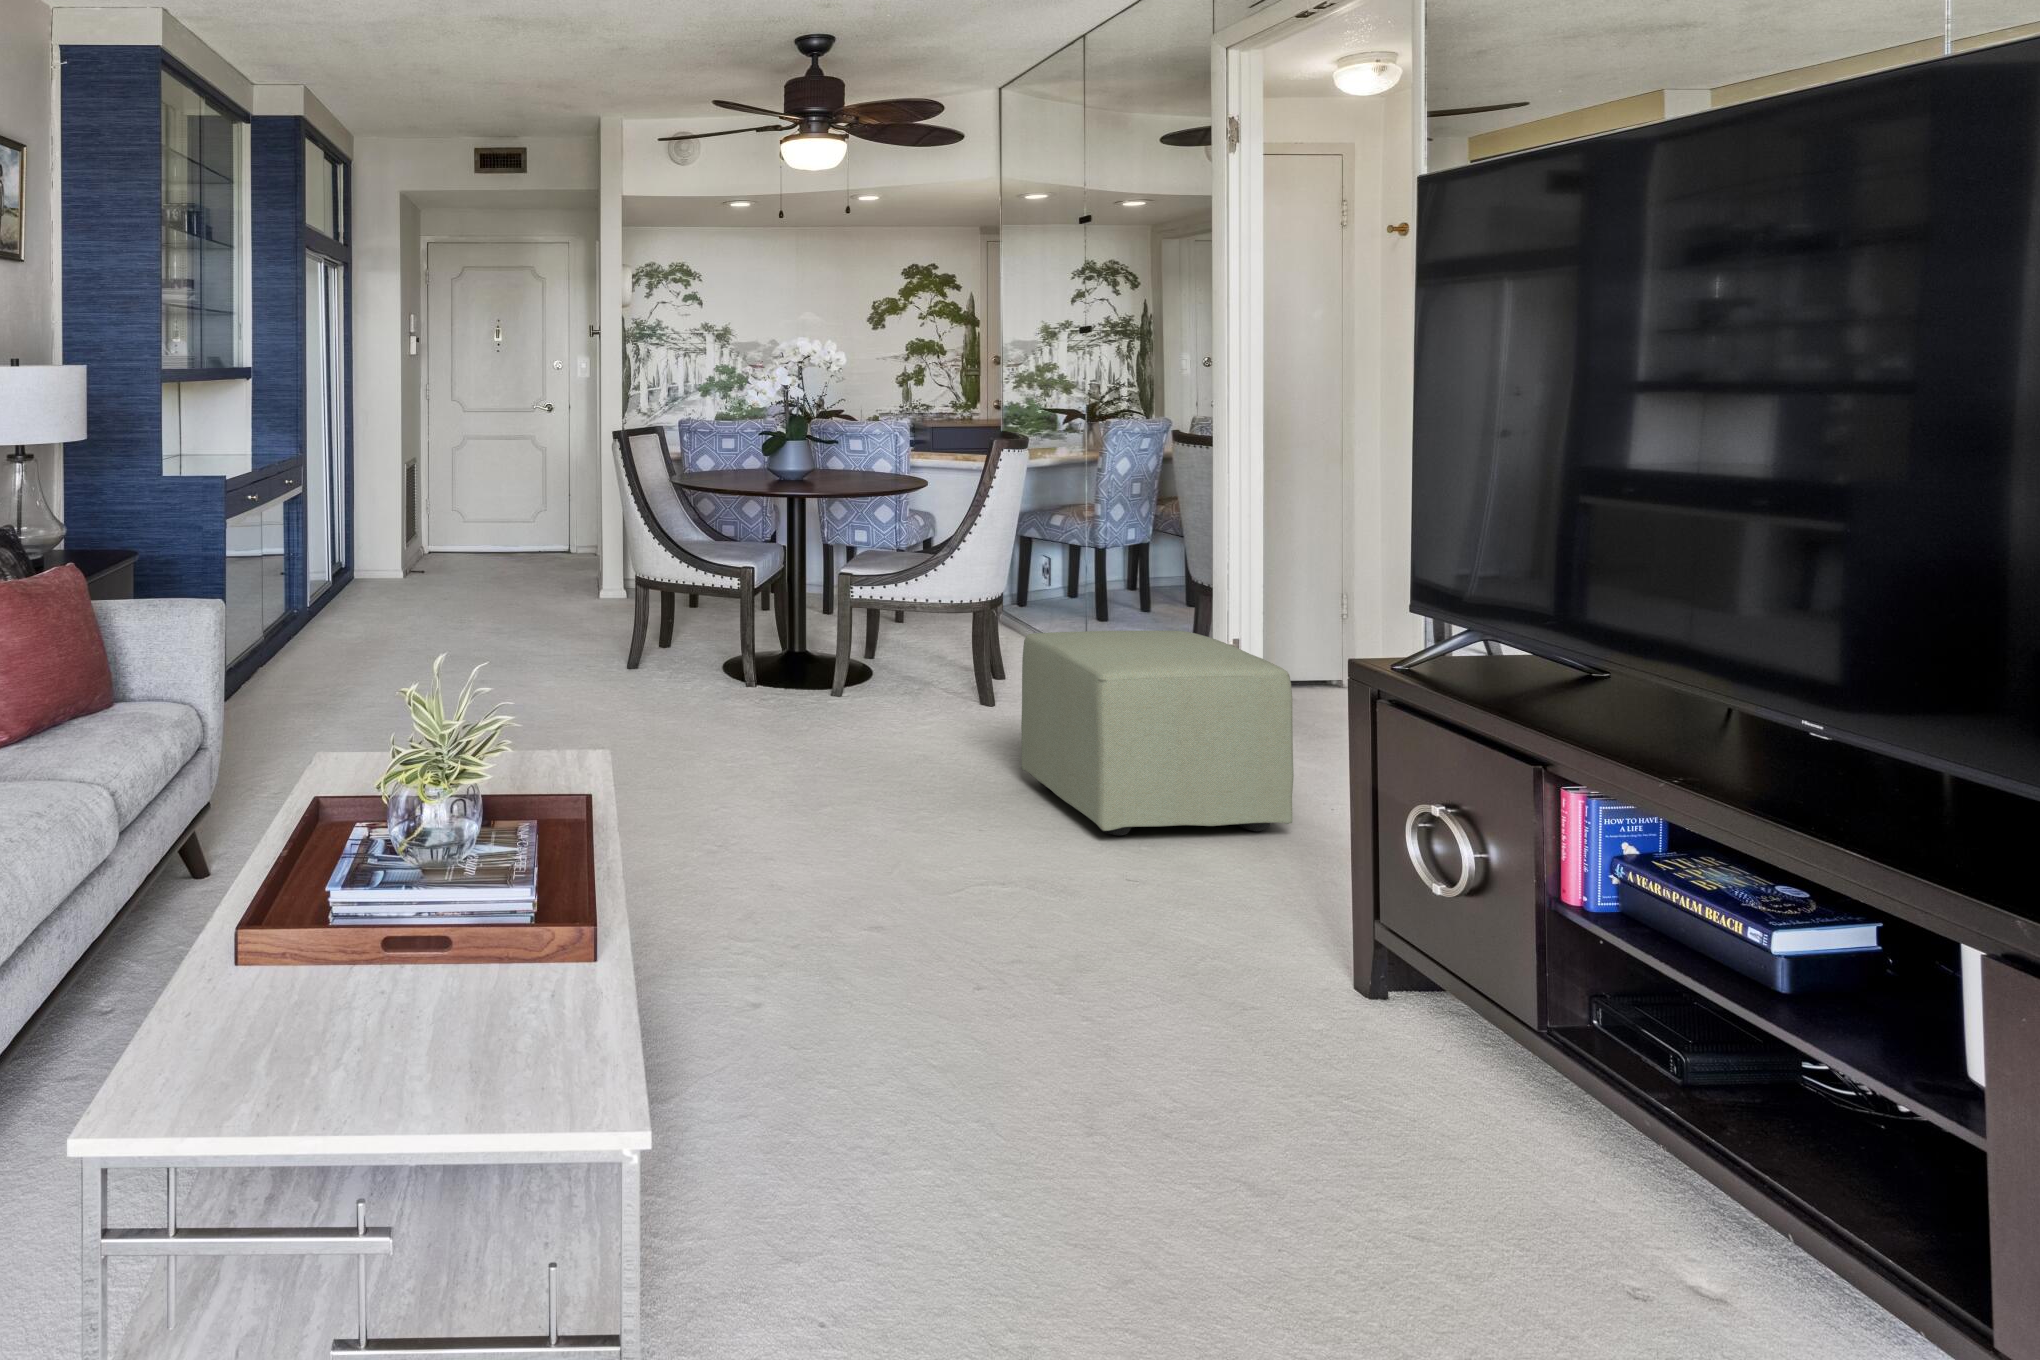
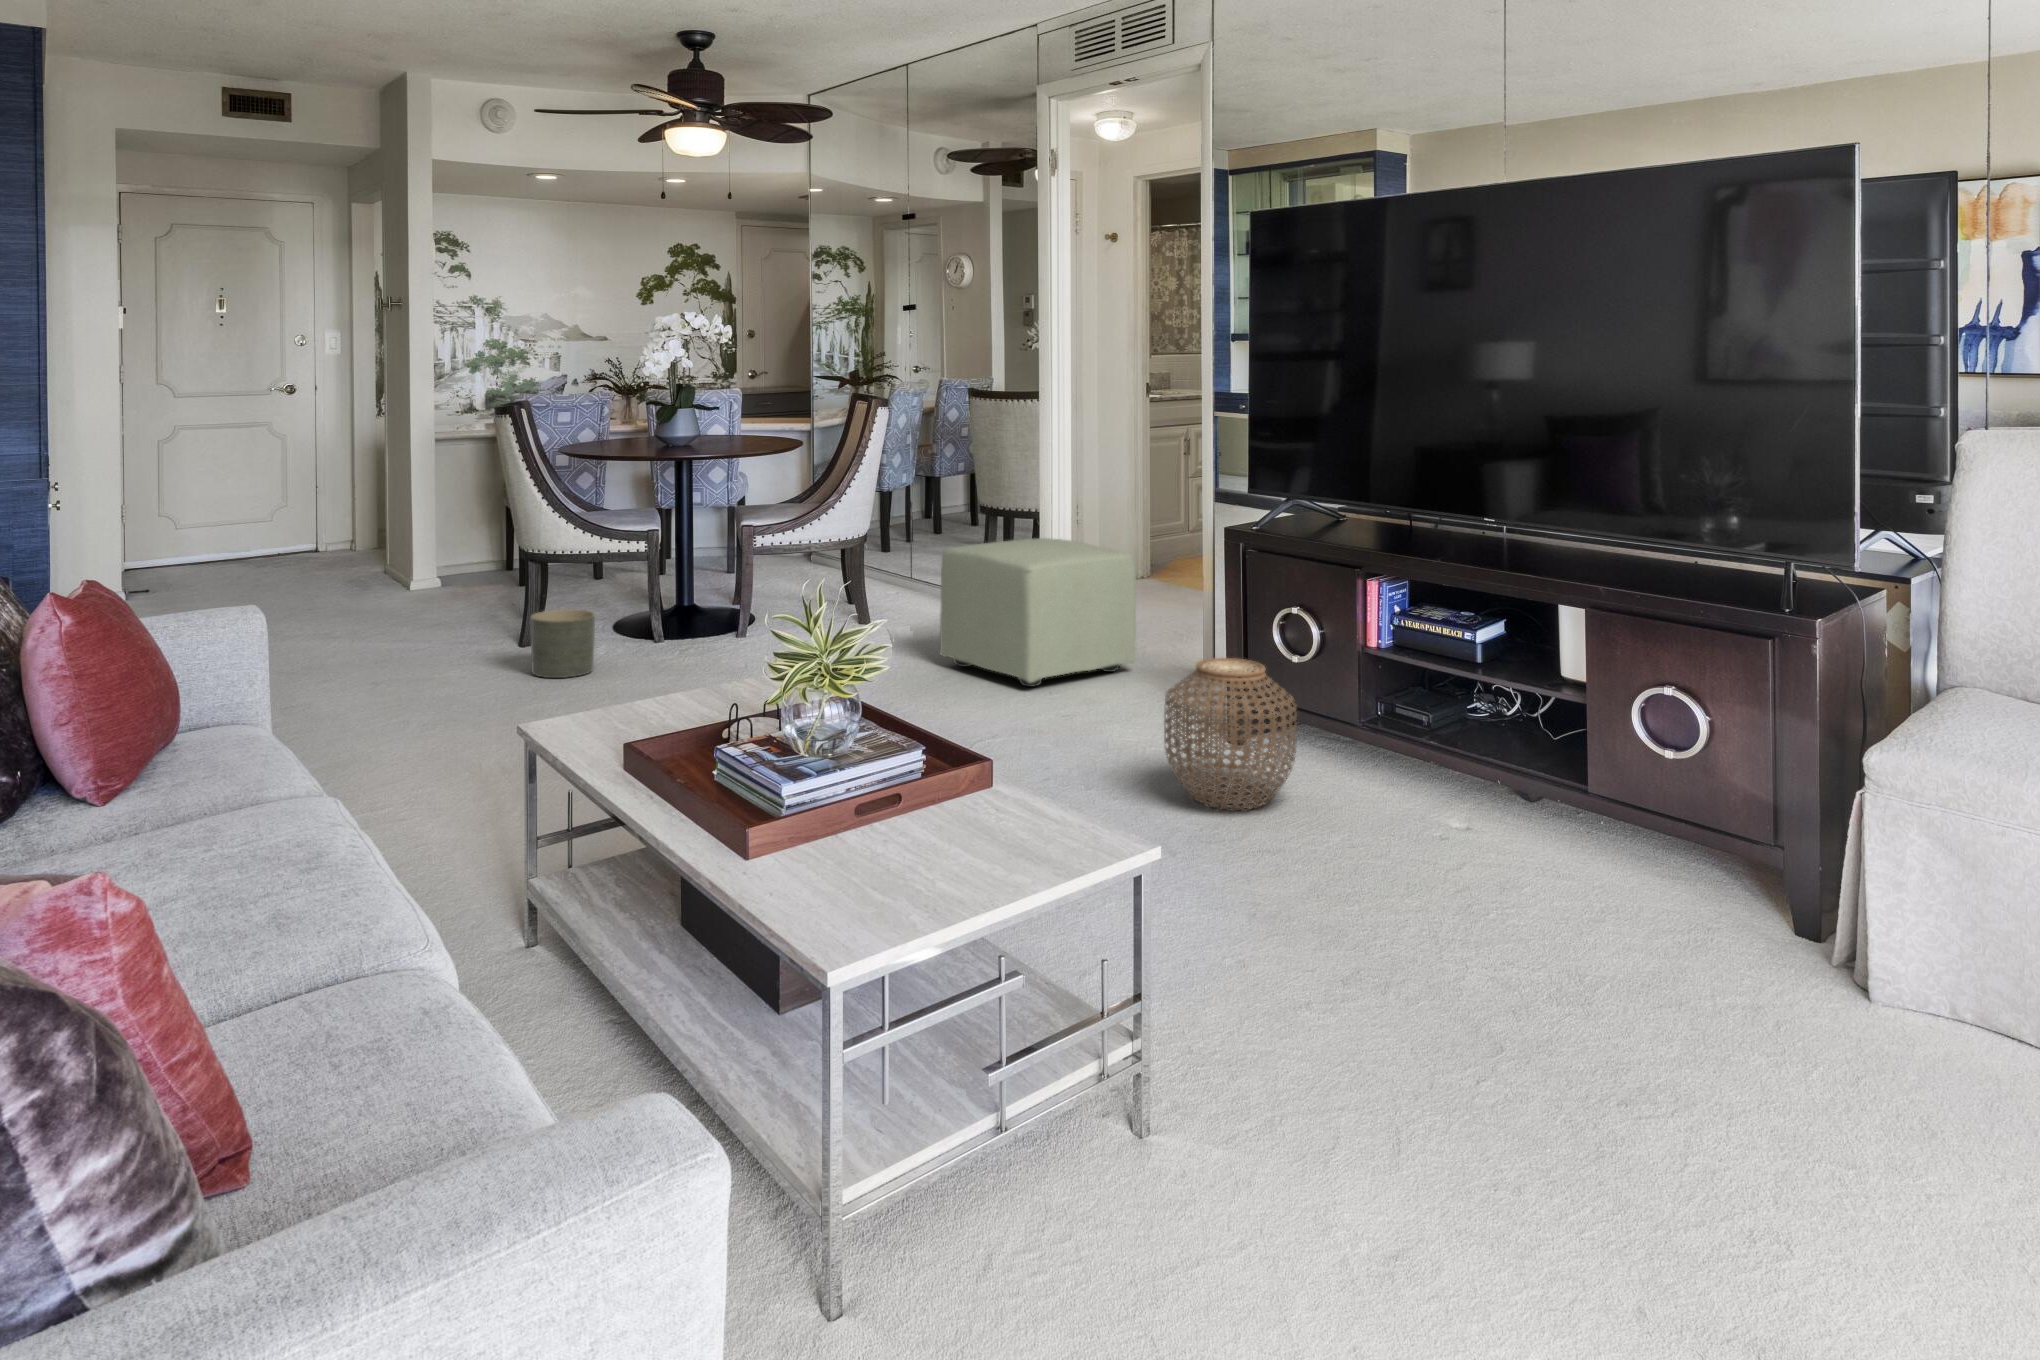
planter: none [574,656,640,731] -> present [531,609,595,678]
woven basket: none [1143,874,1374,1140] -> present [1164,658,1297,810]

